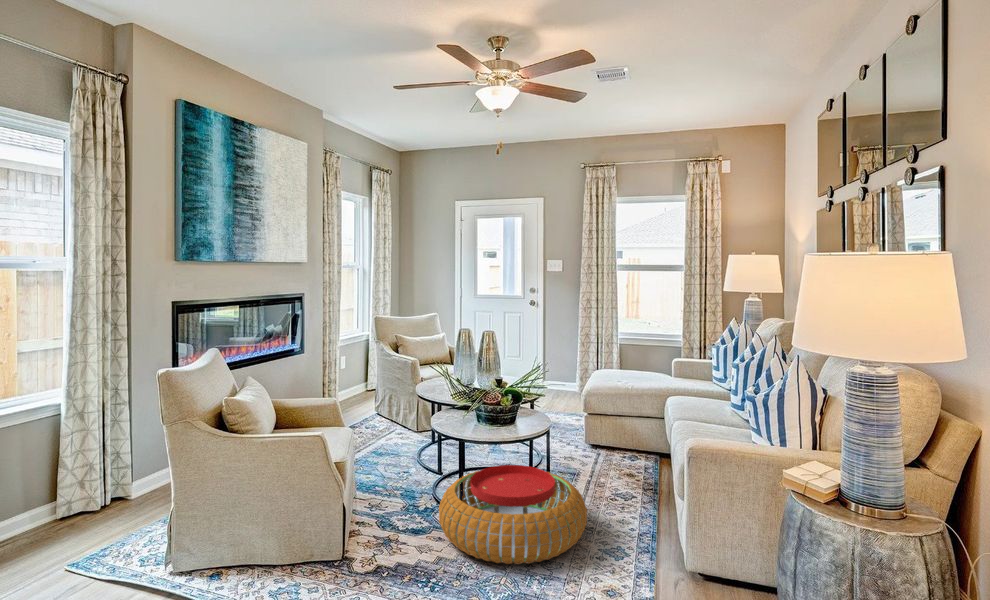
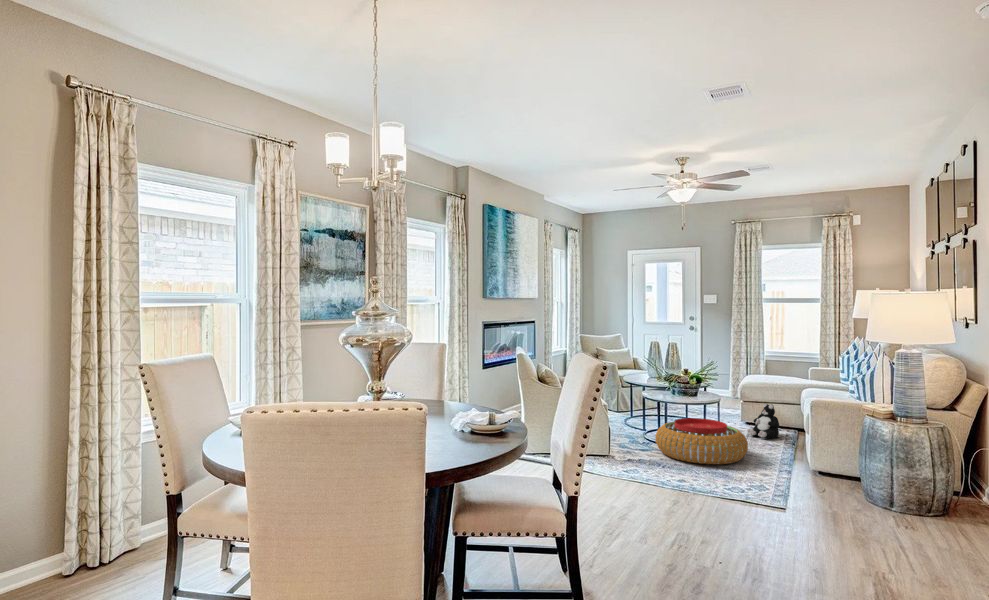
plush toy: none [591,422,635,477] -> present [747,403,779,438]

